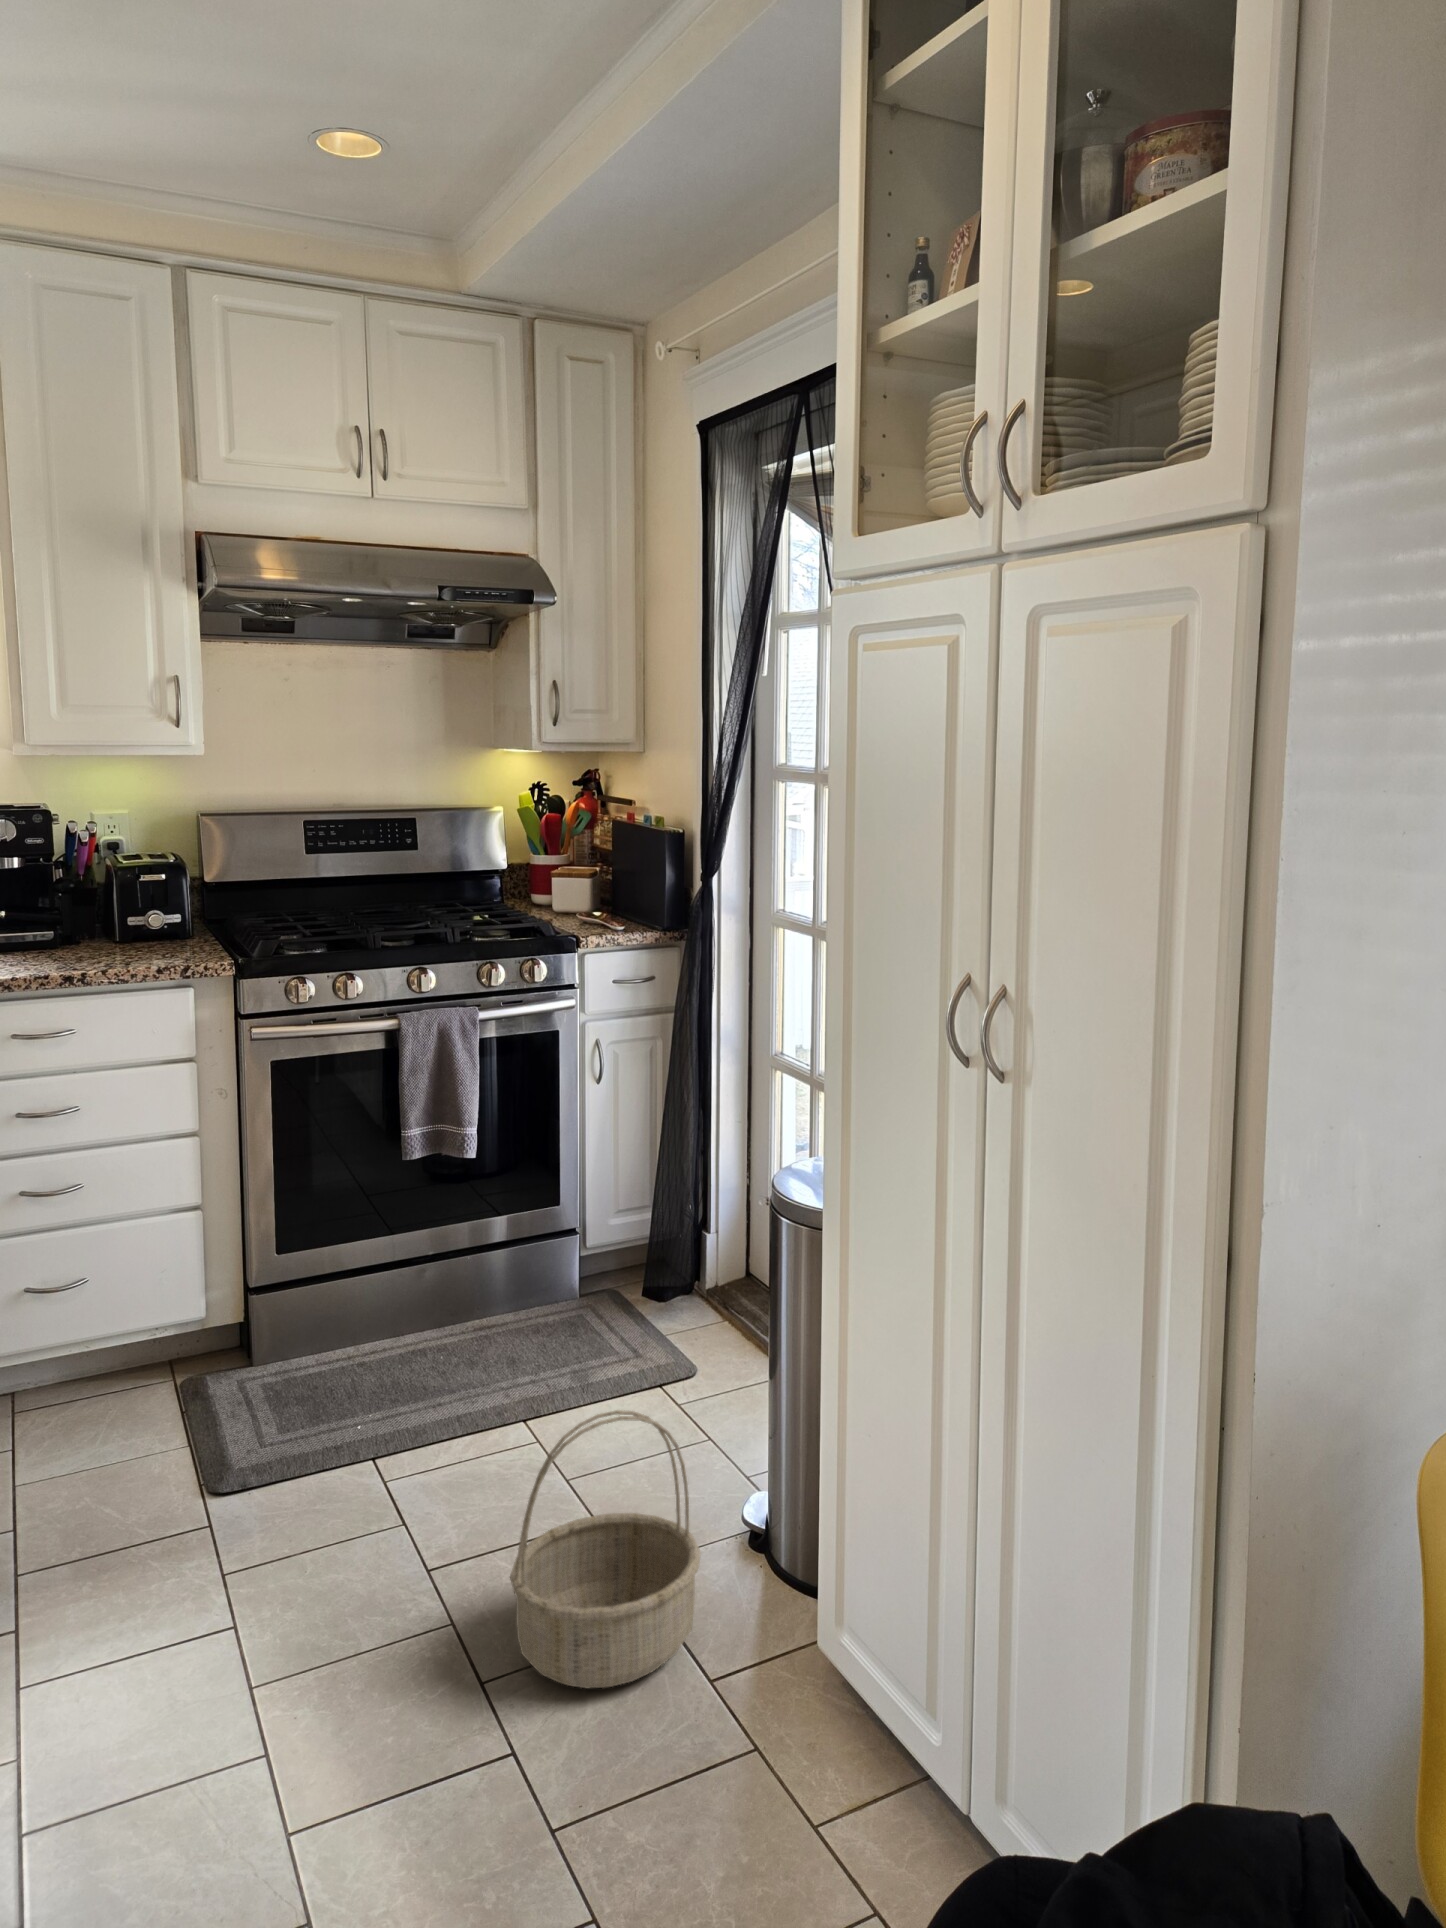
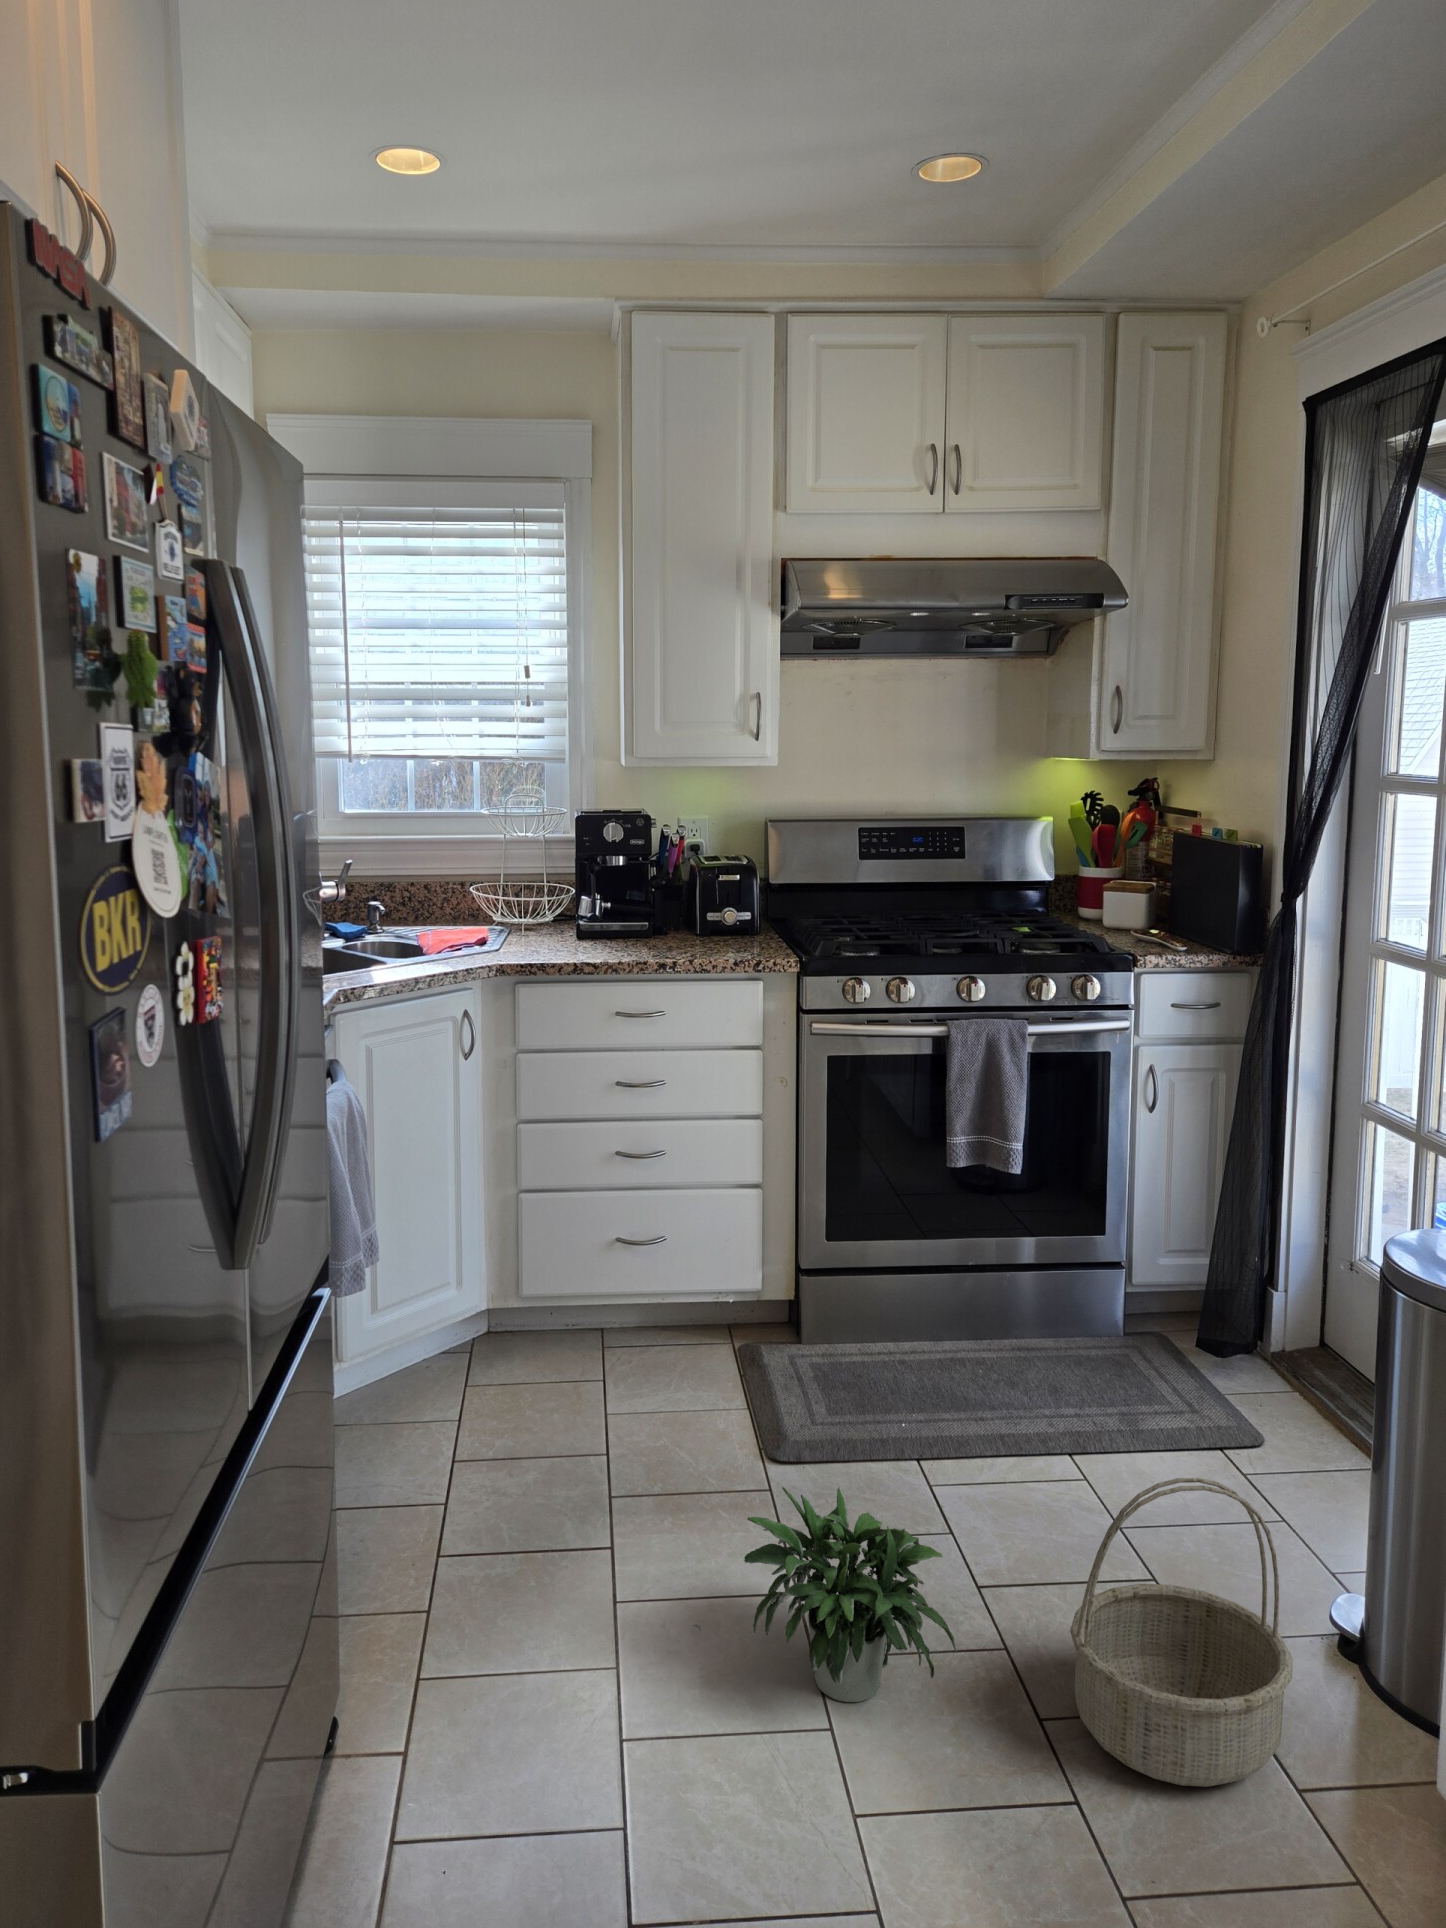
potted plant: none [127,1494,404,1704] -> present [693,1487,957,1702]

